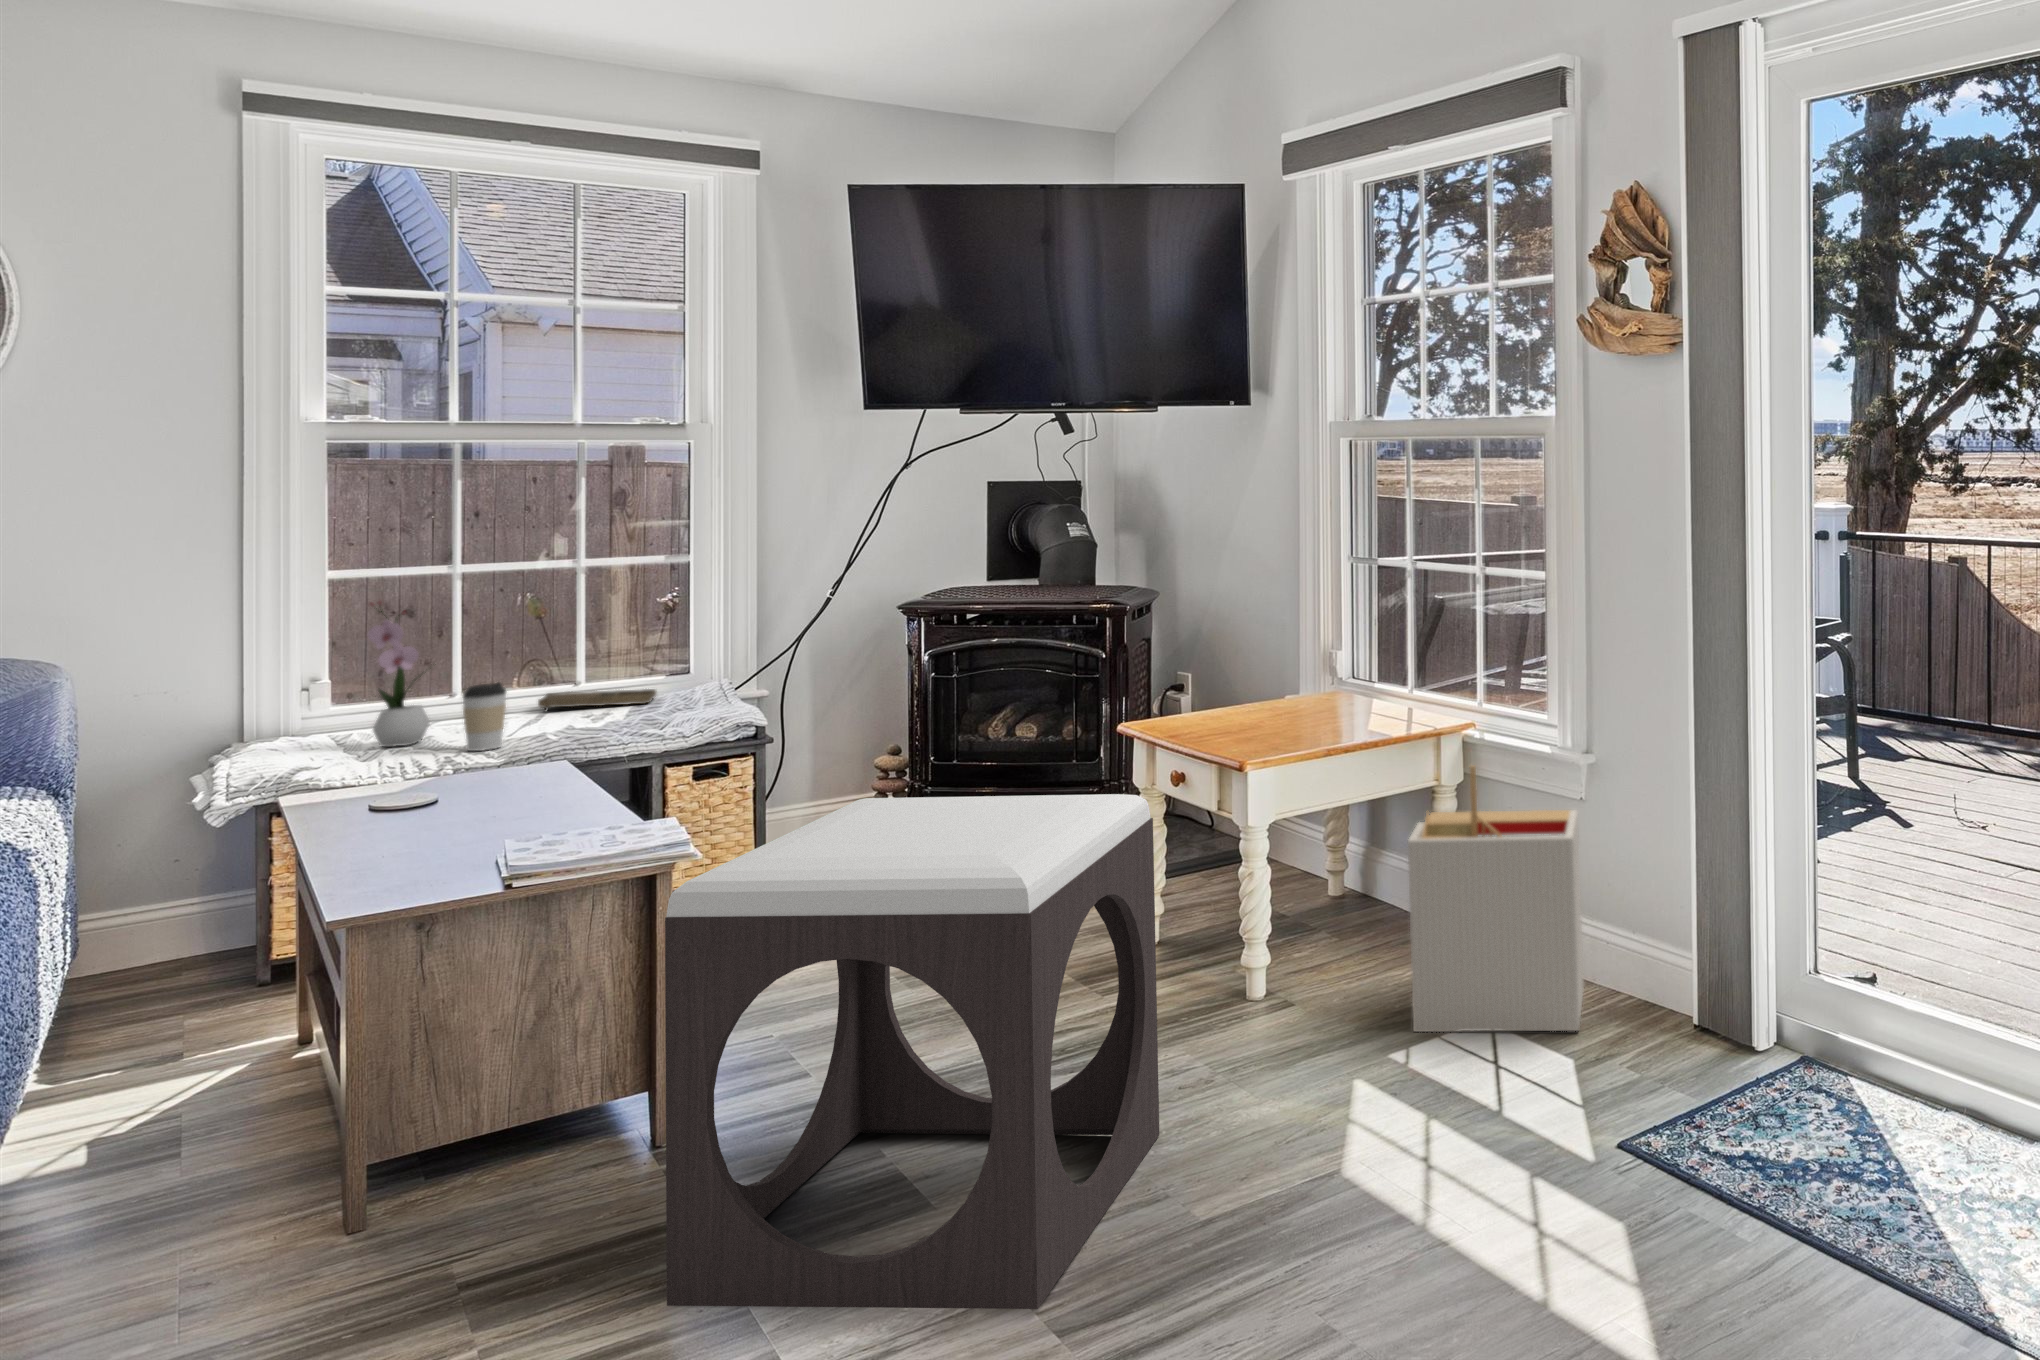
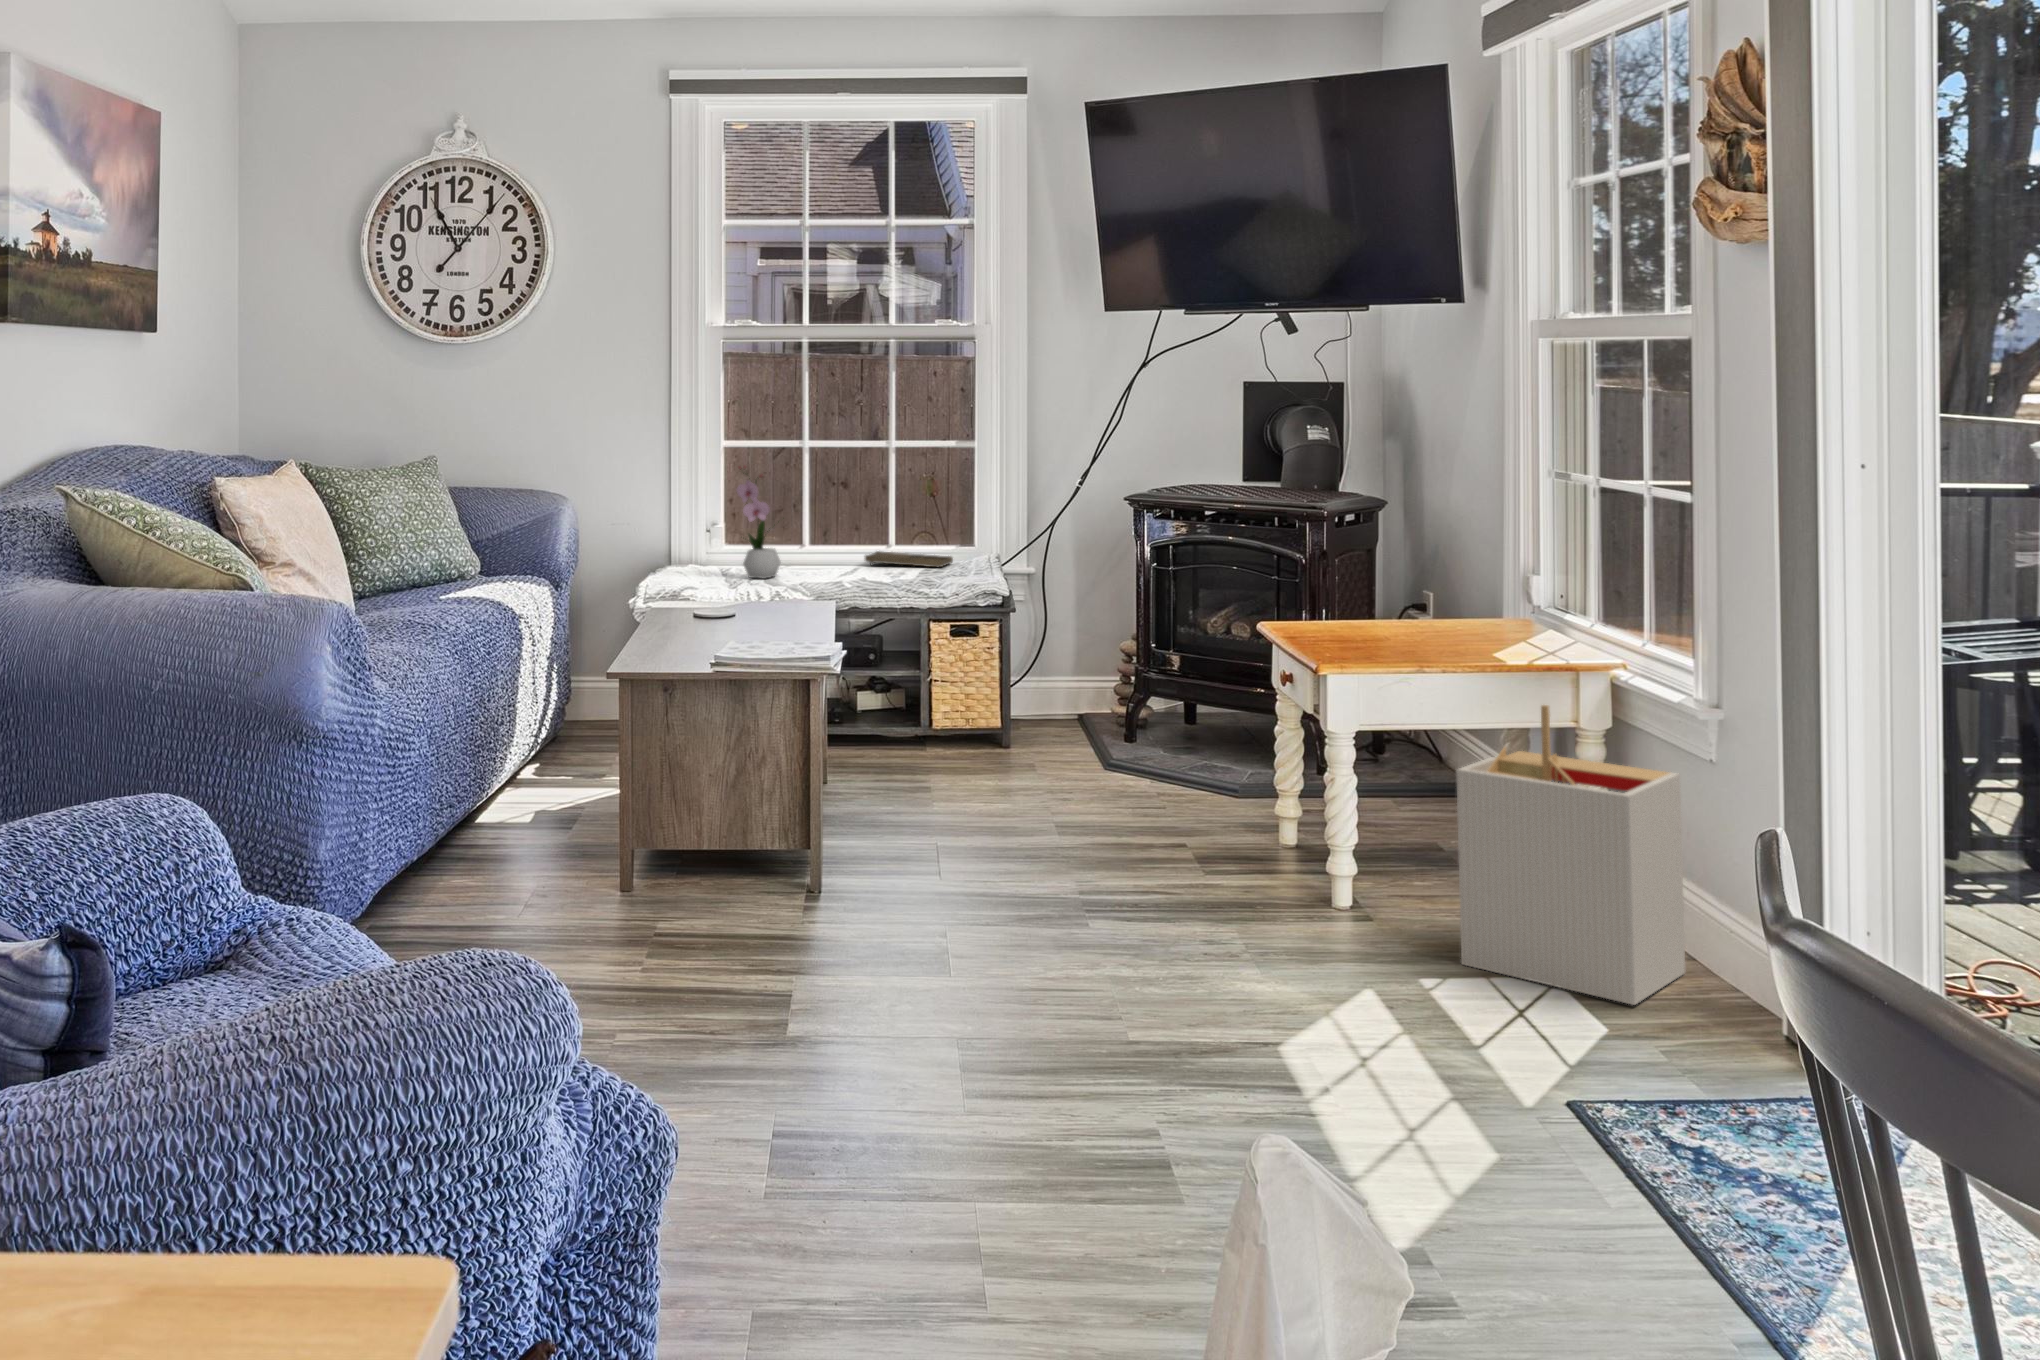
coffee cup: present [463,682,506,751] -> none [788,535,819,587]
footstool: present [665,794,1159,1309] -> none [754,646,1161,1059]

